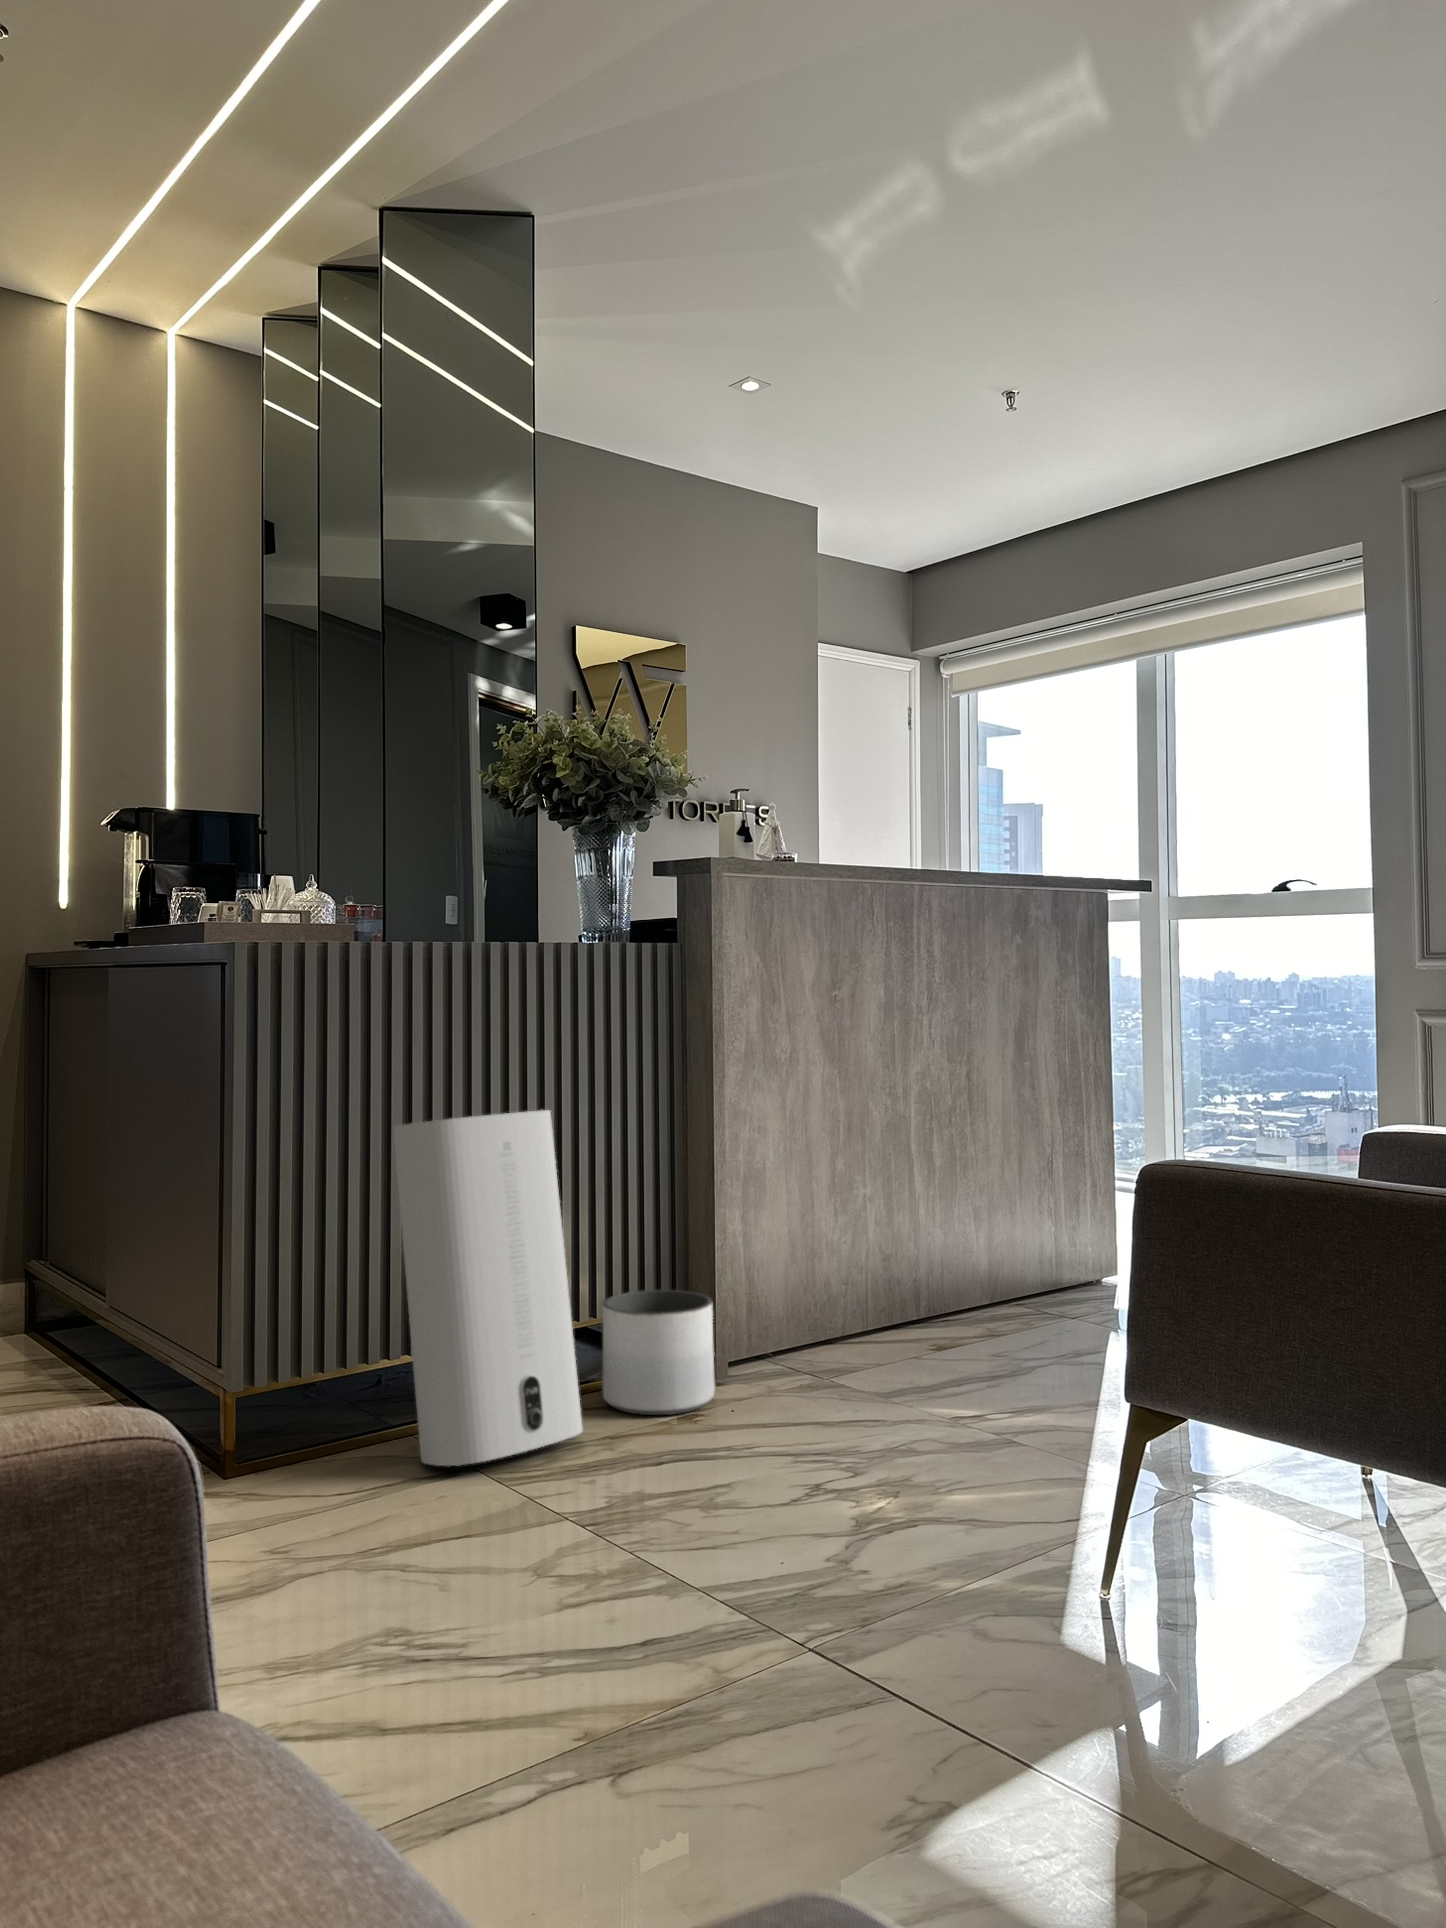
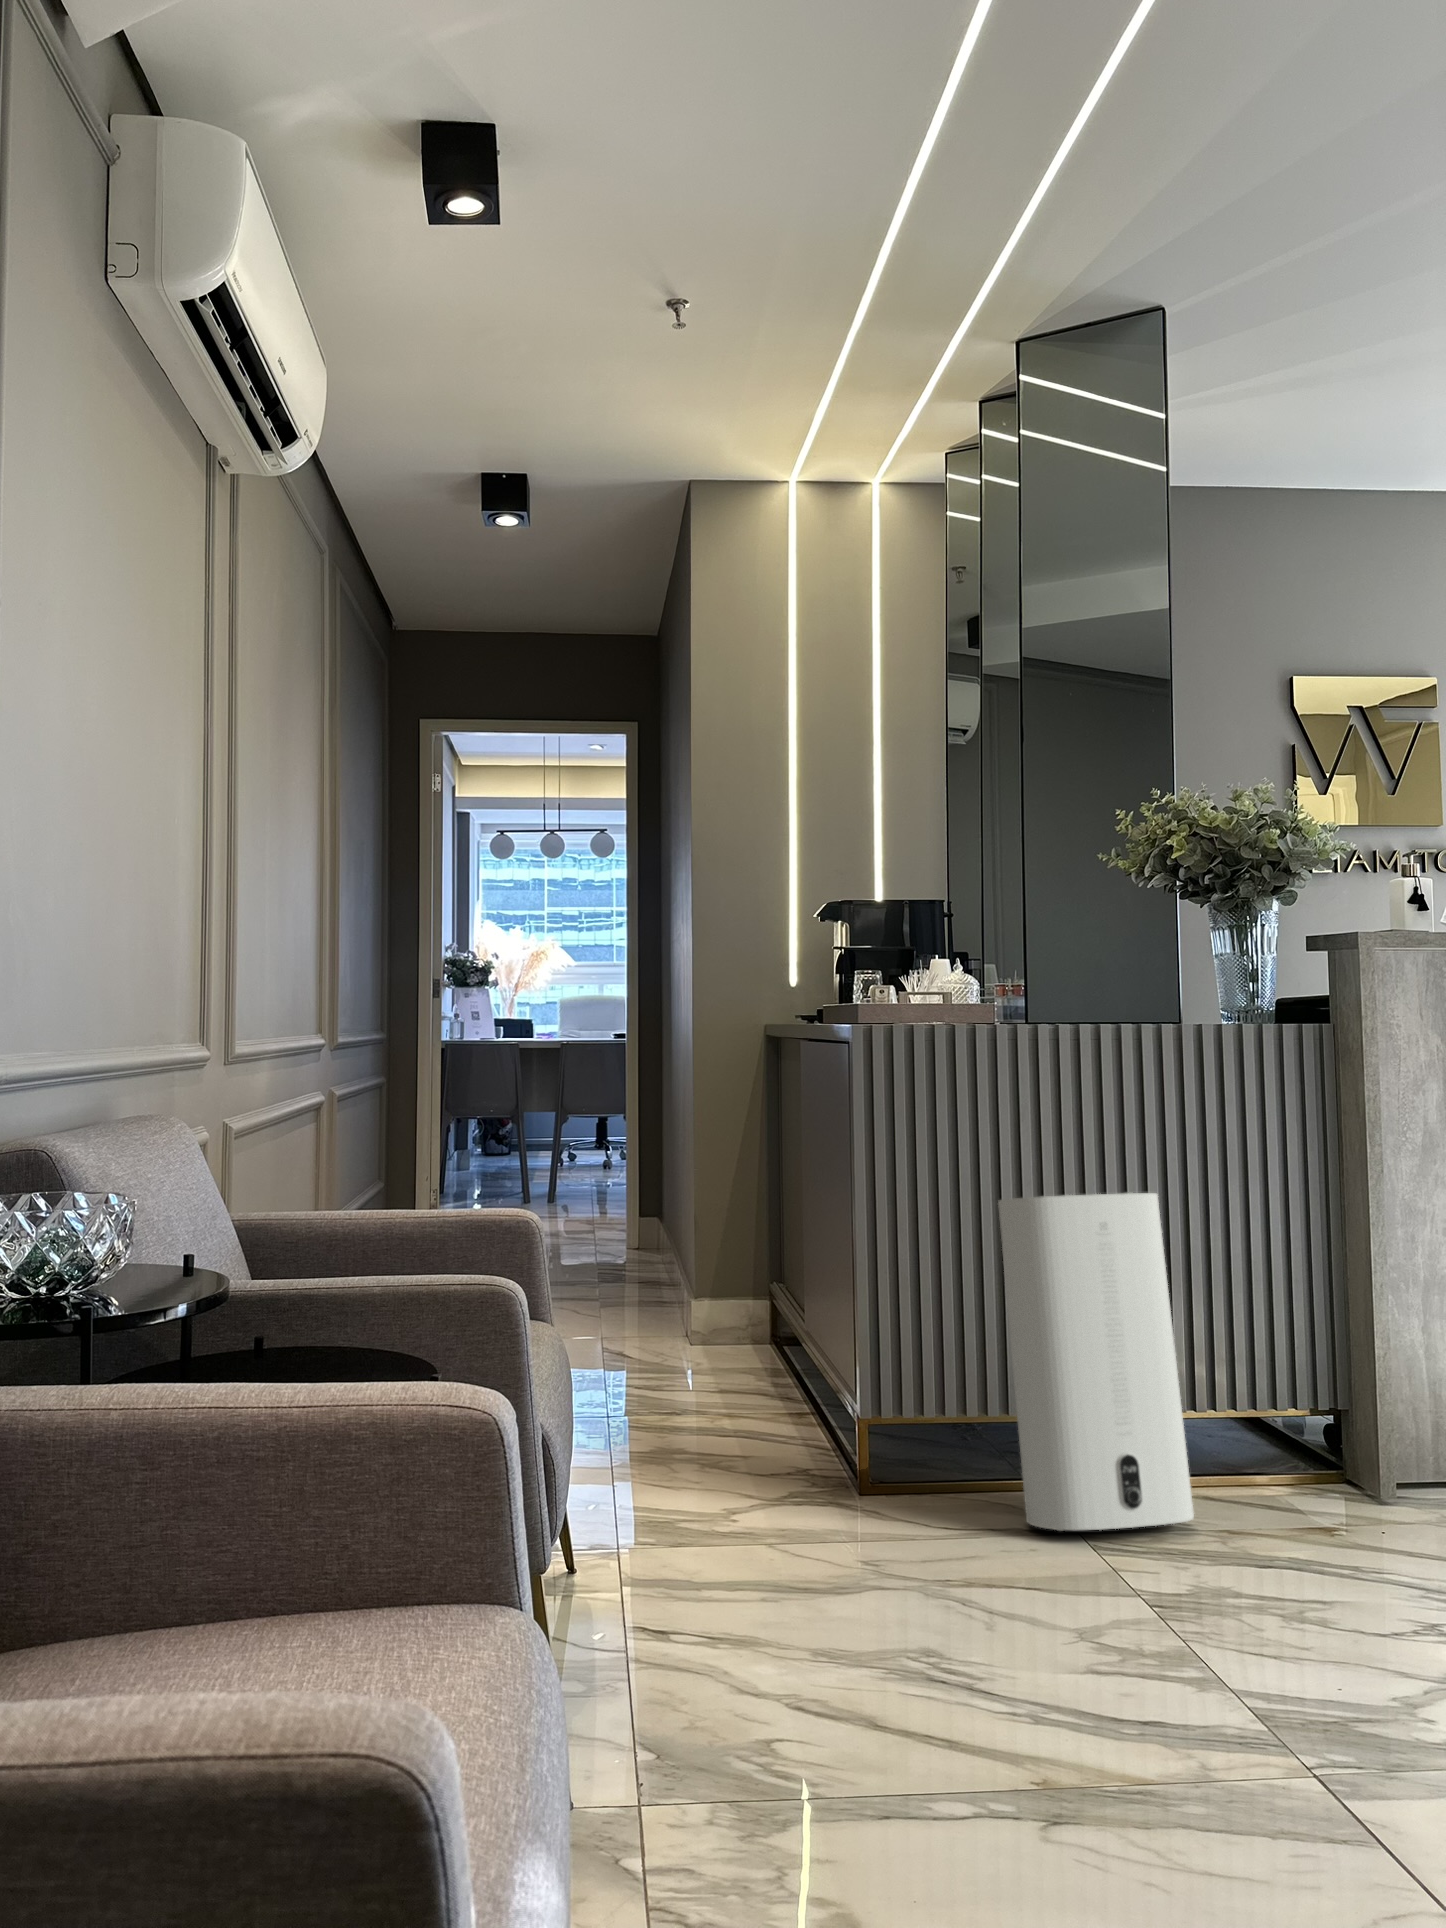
planter: present [603,1290,715,1415] -> none [1234,1387,1363,1520]

